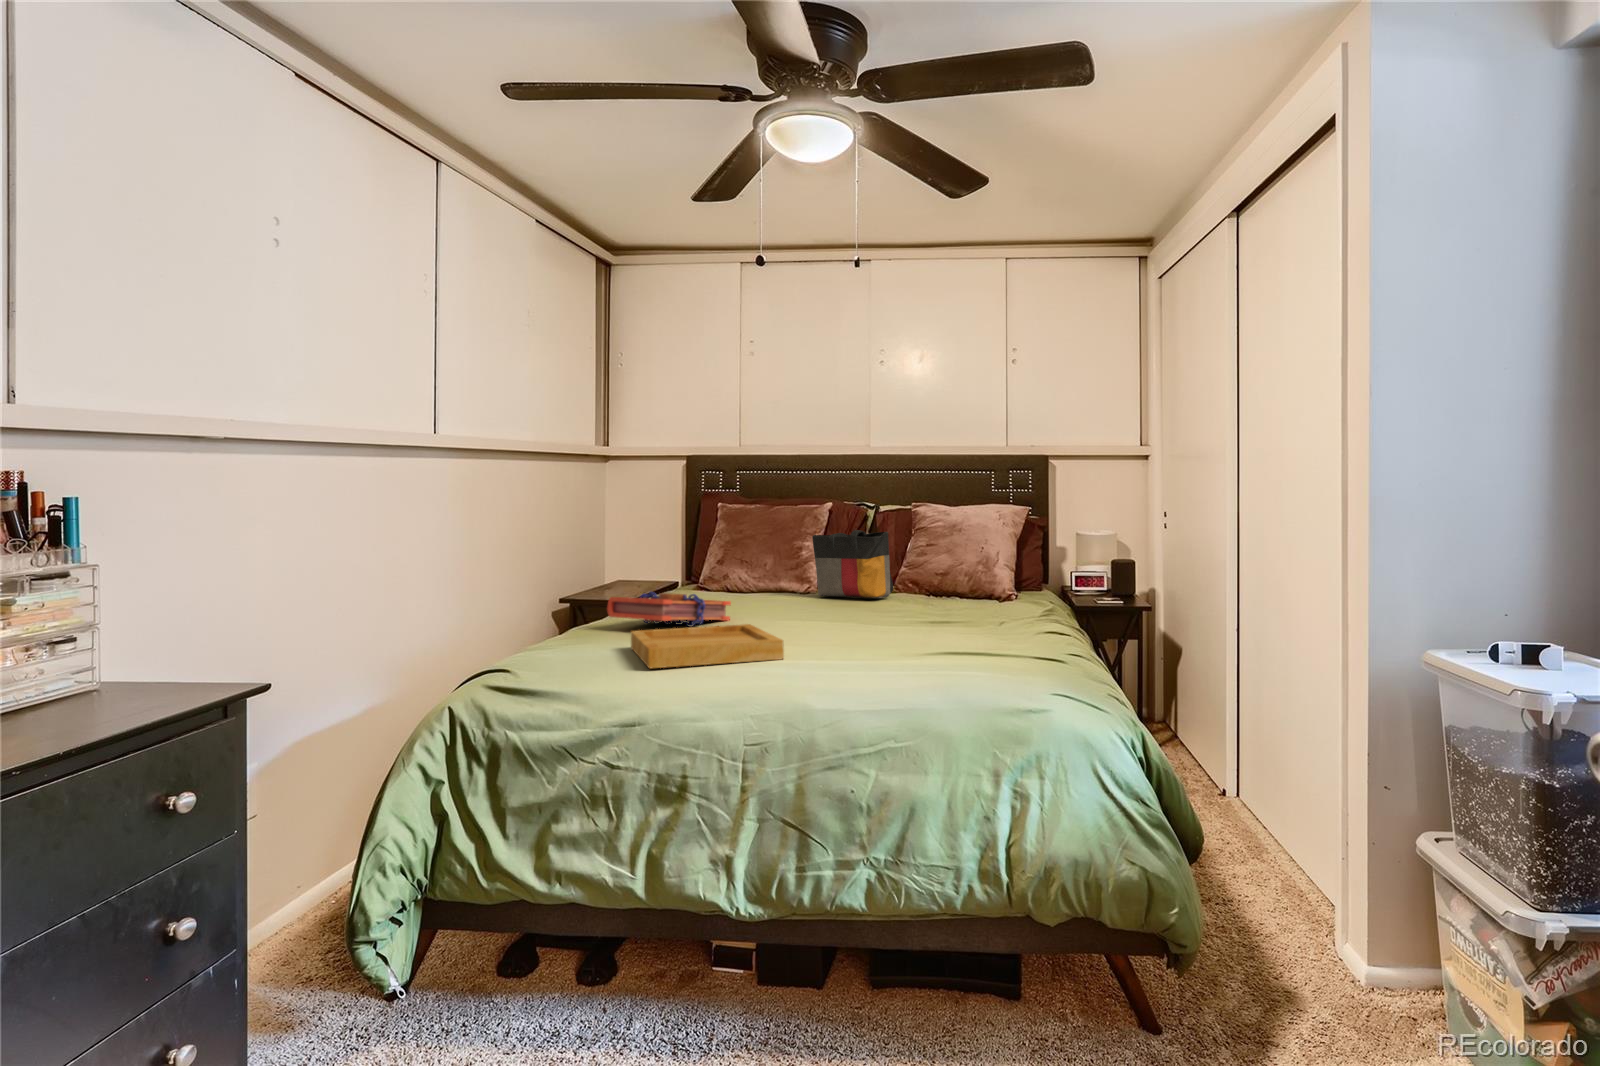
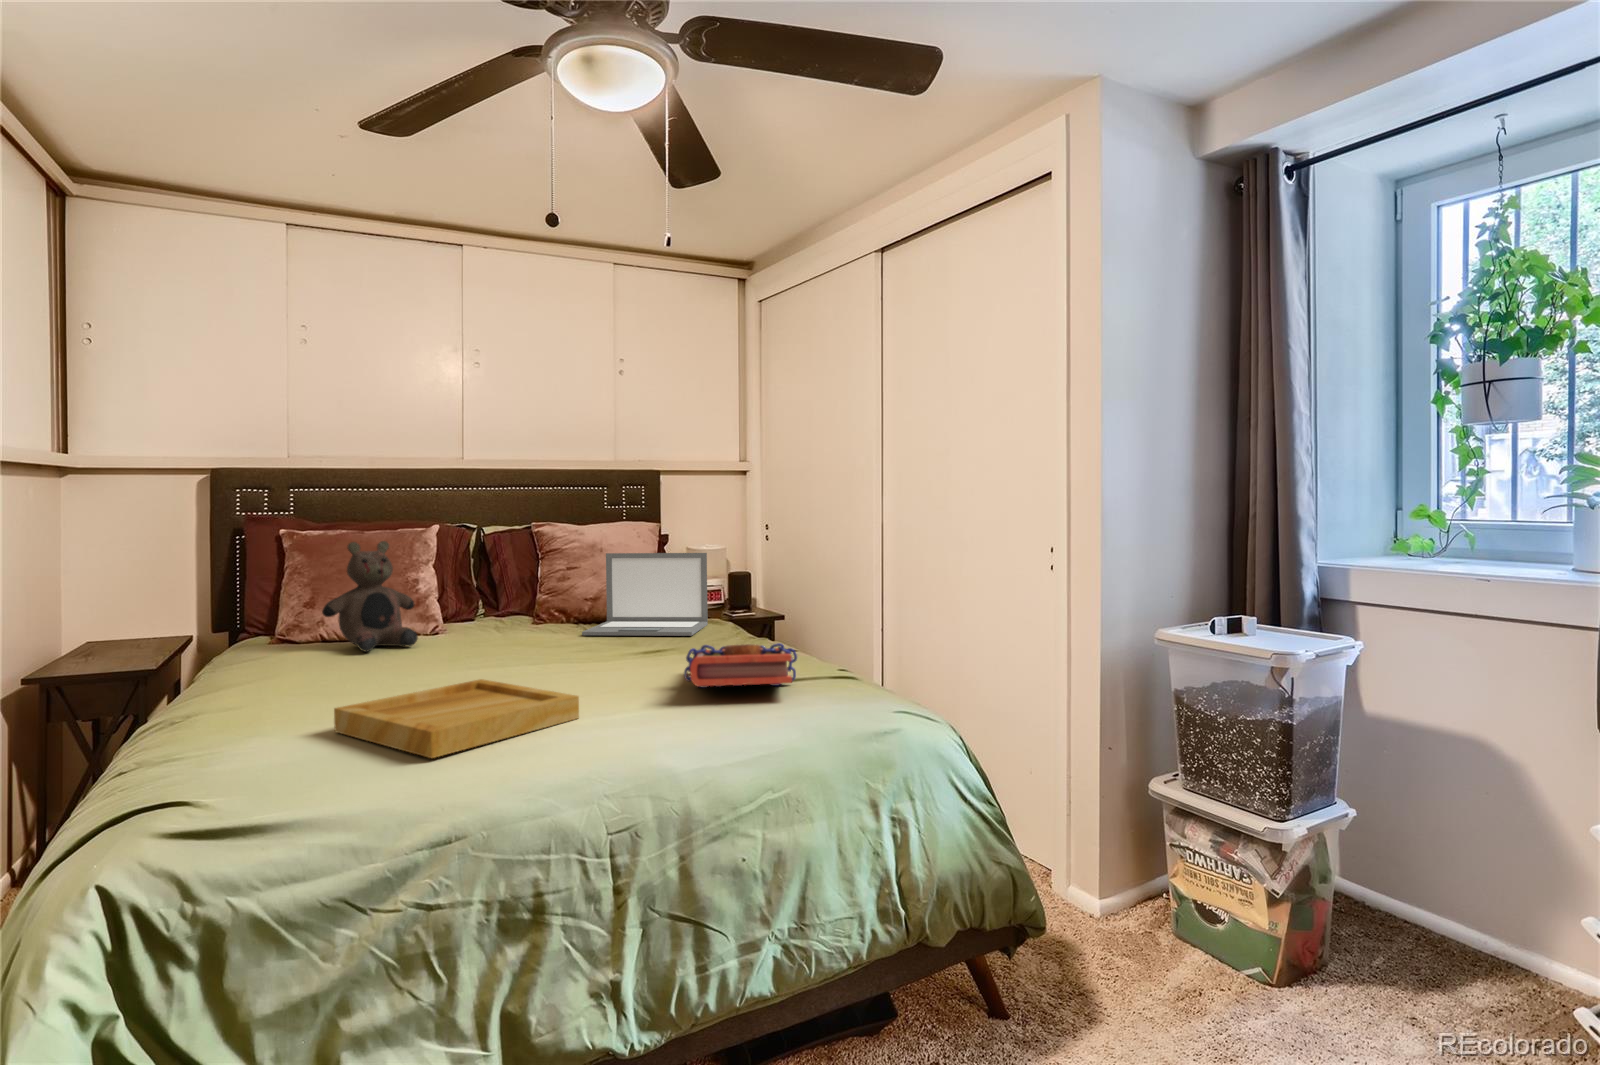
teddy bear: none [713,513,785,603] -> present [322,541,418,651]
laptop: none [911,527,1045,611] -> present [582,553,708,636]
tote bag: present [812,530,893,599] -> none [446,559,544,634]
book: present [607,592,731,627] -> present [684,643,797,688]

